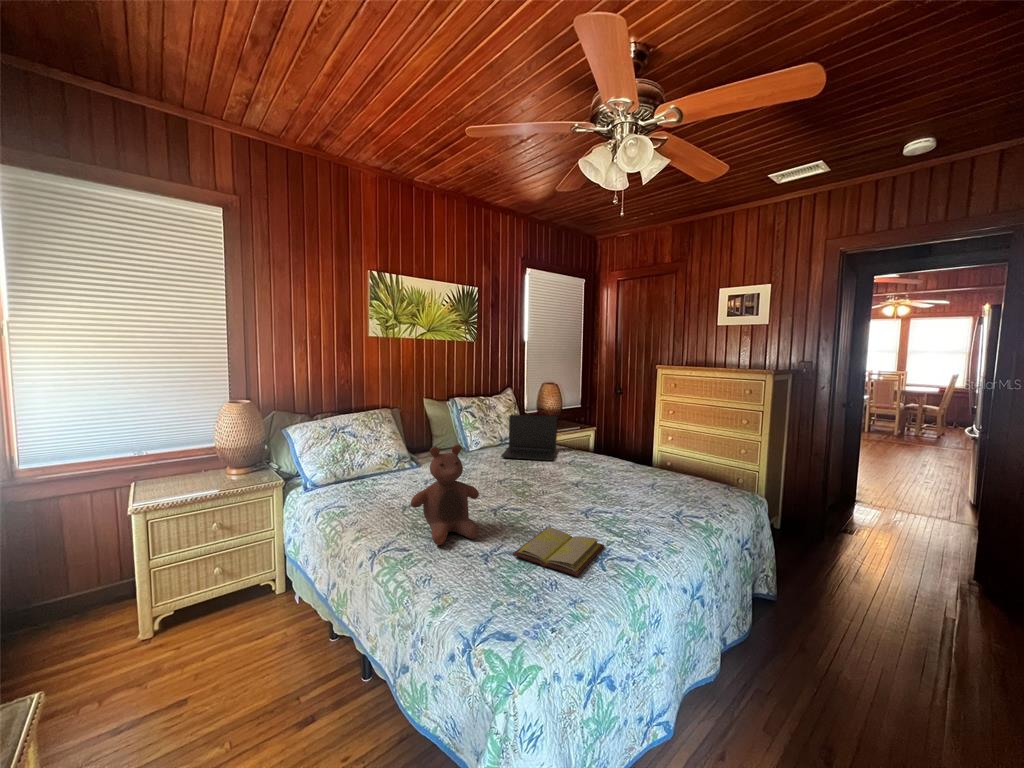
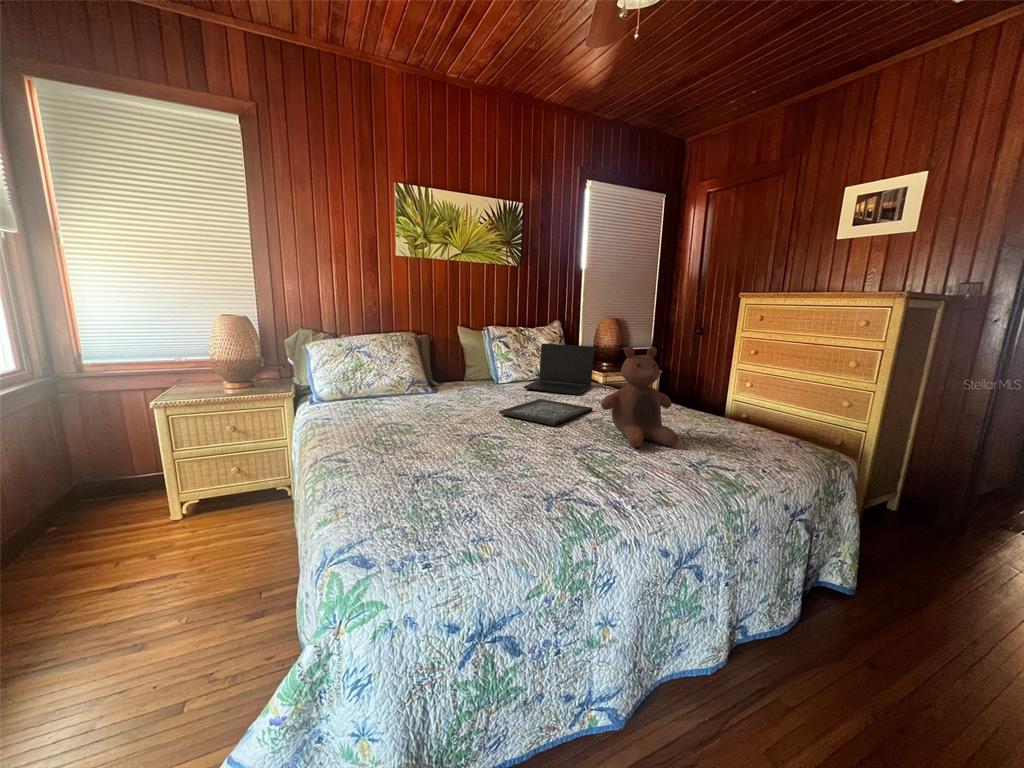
stuffed bear: present [411,445,479,545] -> present [601,347,678,447]
tray: none [502,468,575,495] -> present [499,399,593,425]
diary: present [513,527,604,576] -> none [447,454,567,509]

